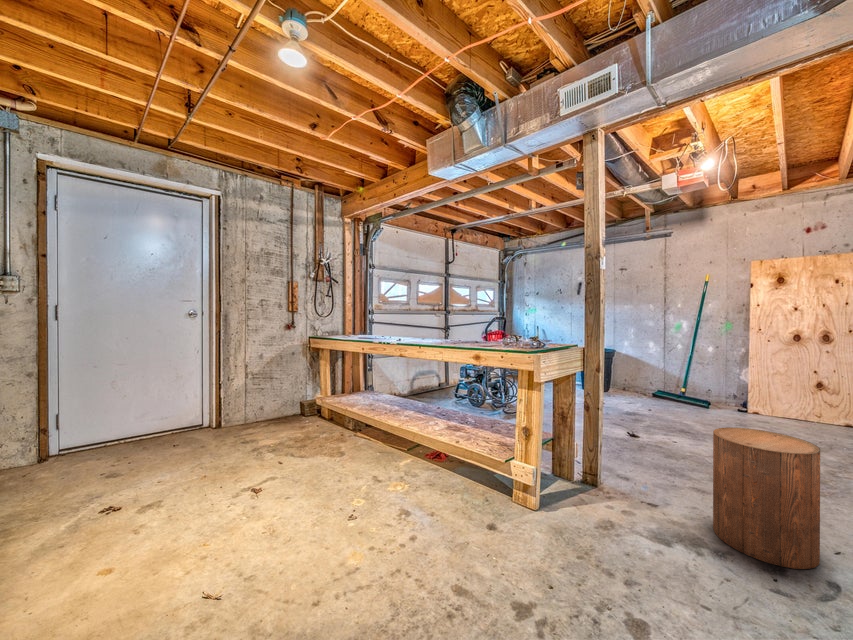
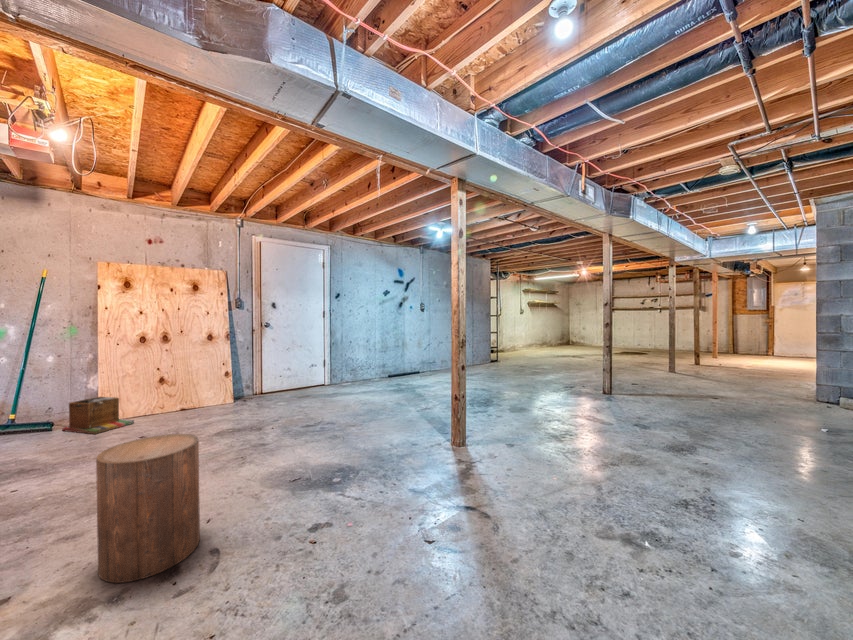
laundry basket: none [716,388,782,424] -> present [62,397,134,434]

